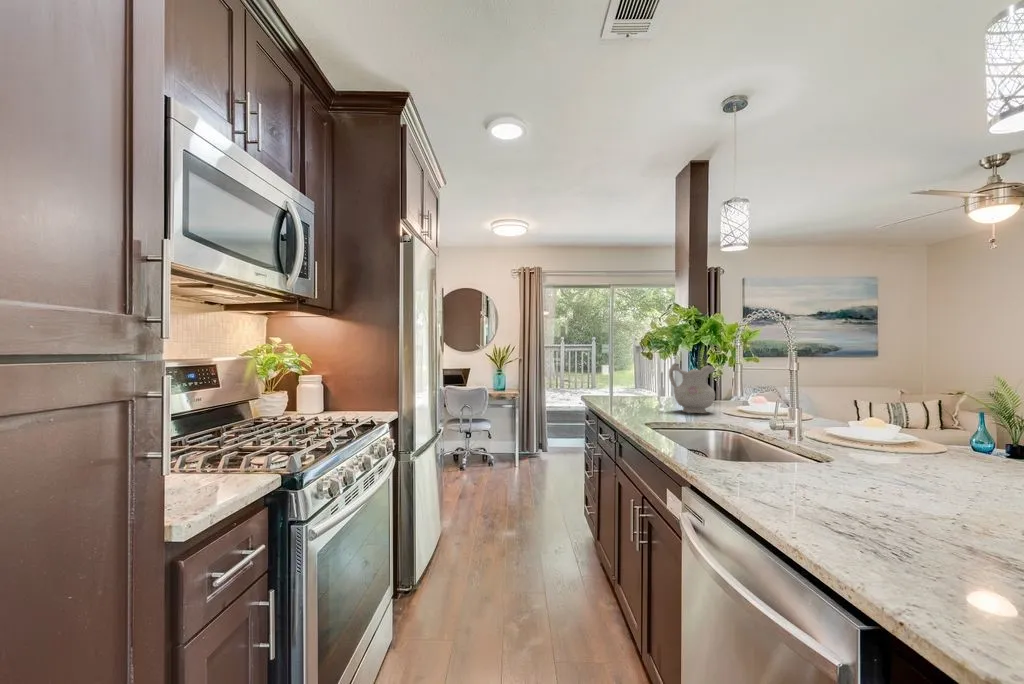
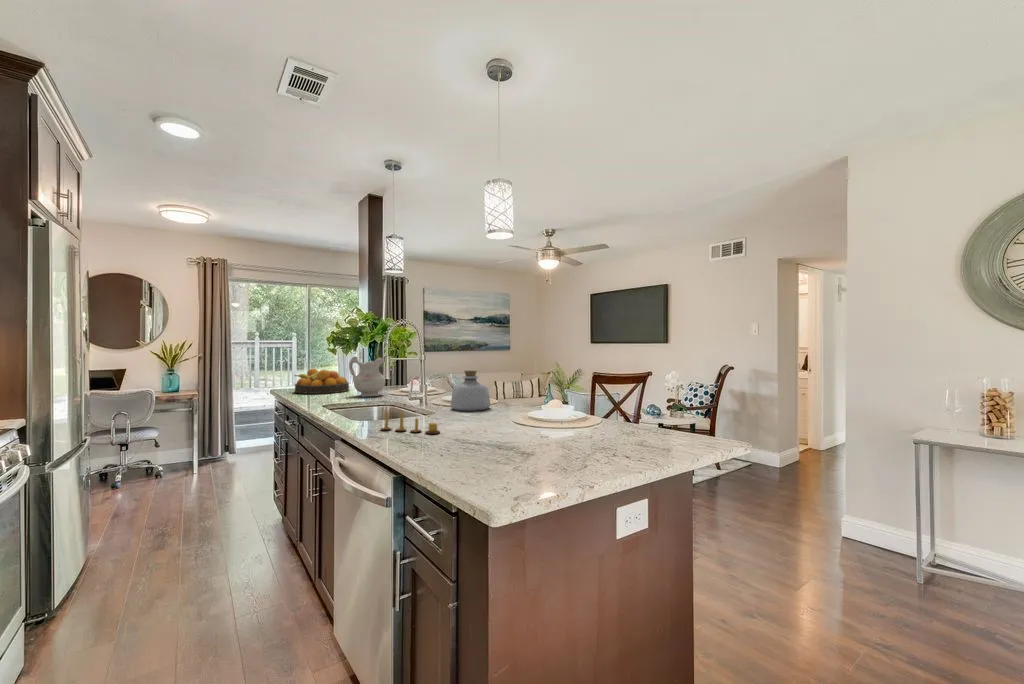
fruit bowl: none [605,375,664,404] -> present [295,369,349,394]
bottle: none [850,390,936,460] -> present [450,370,490,411]
candle: none [760,450,896,511] -> present [381,412,440,434]

